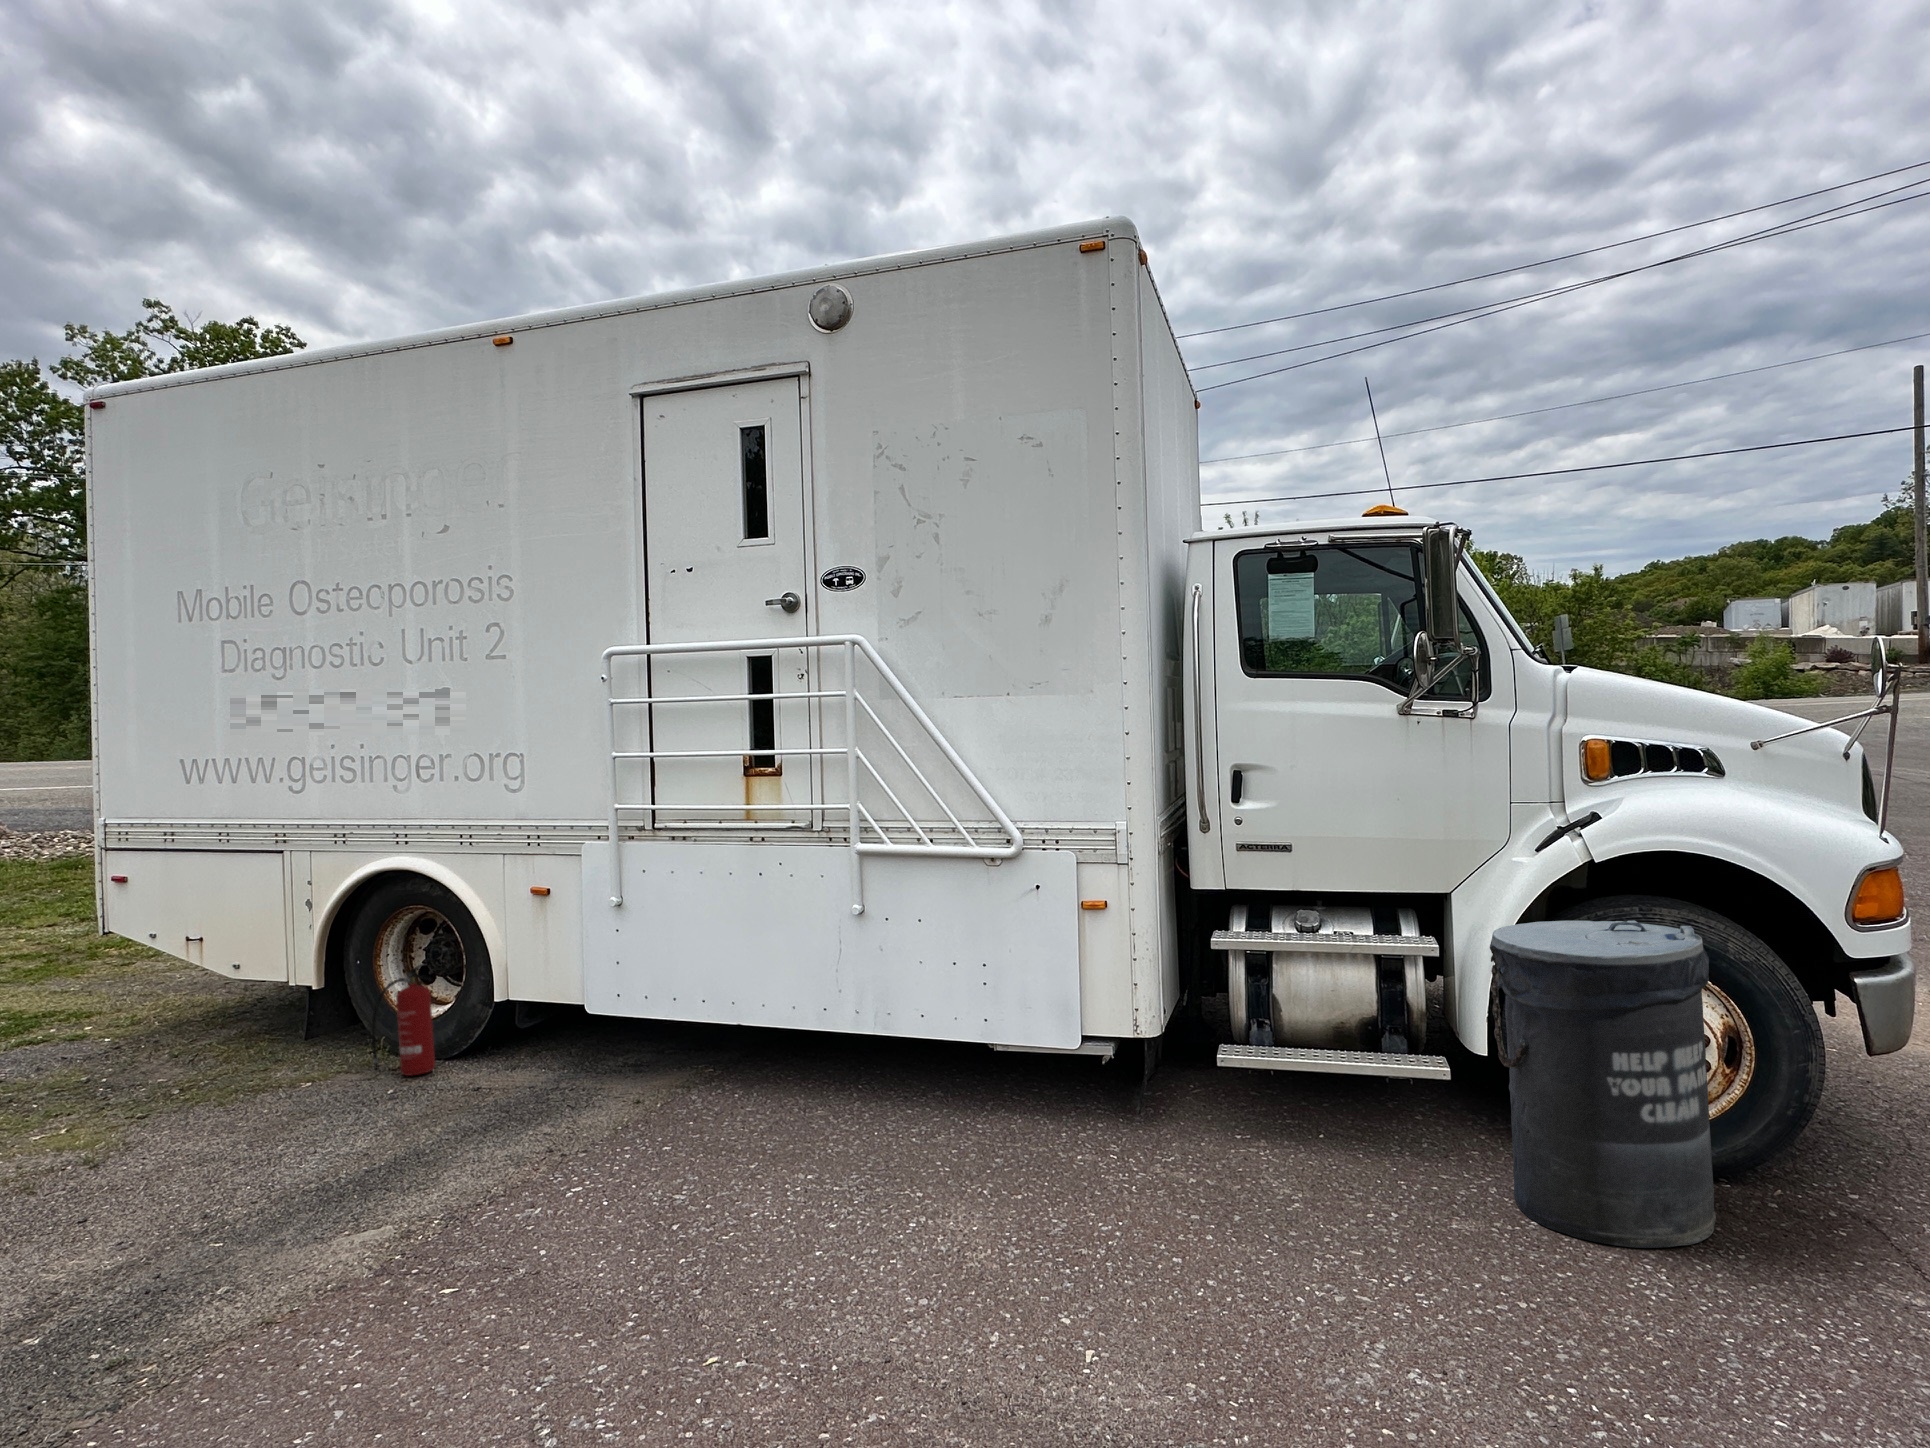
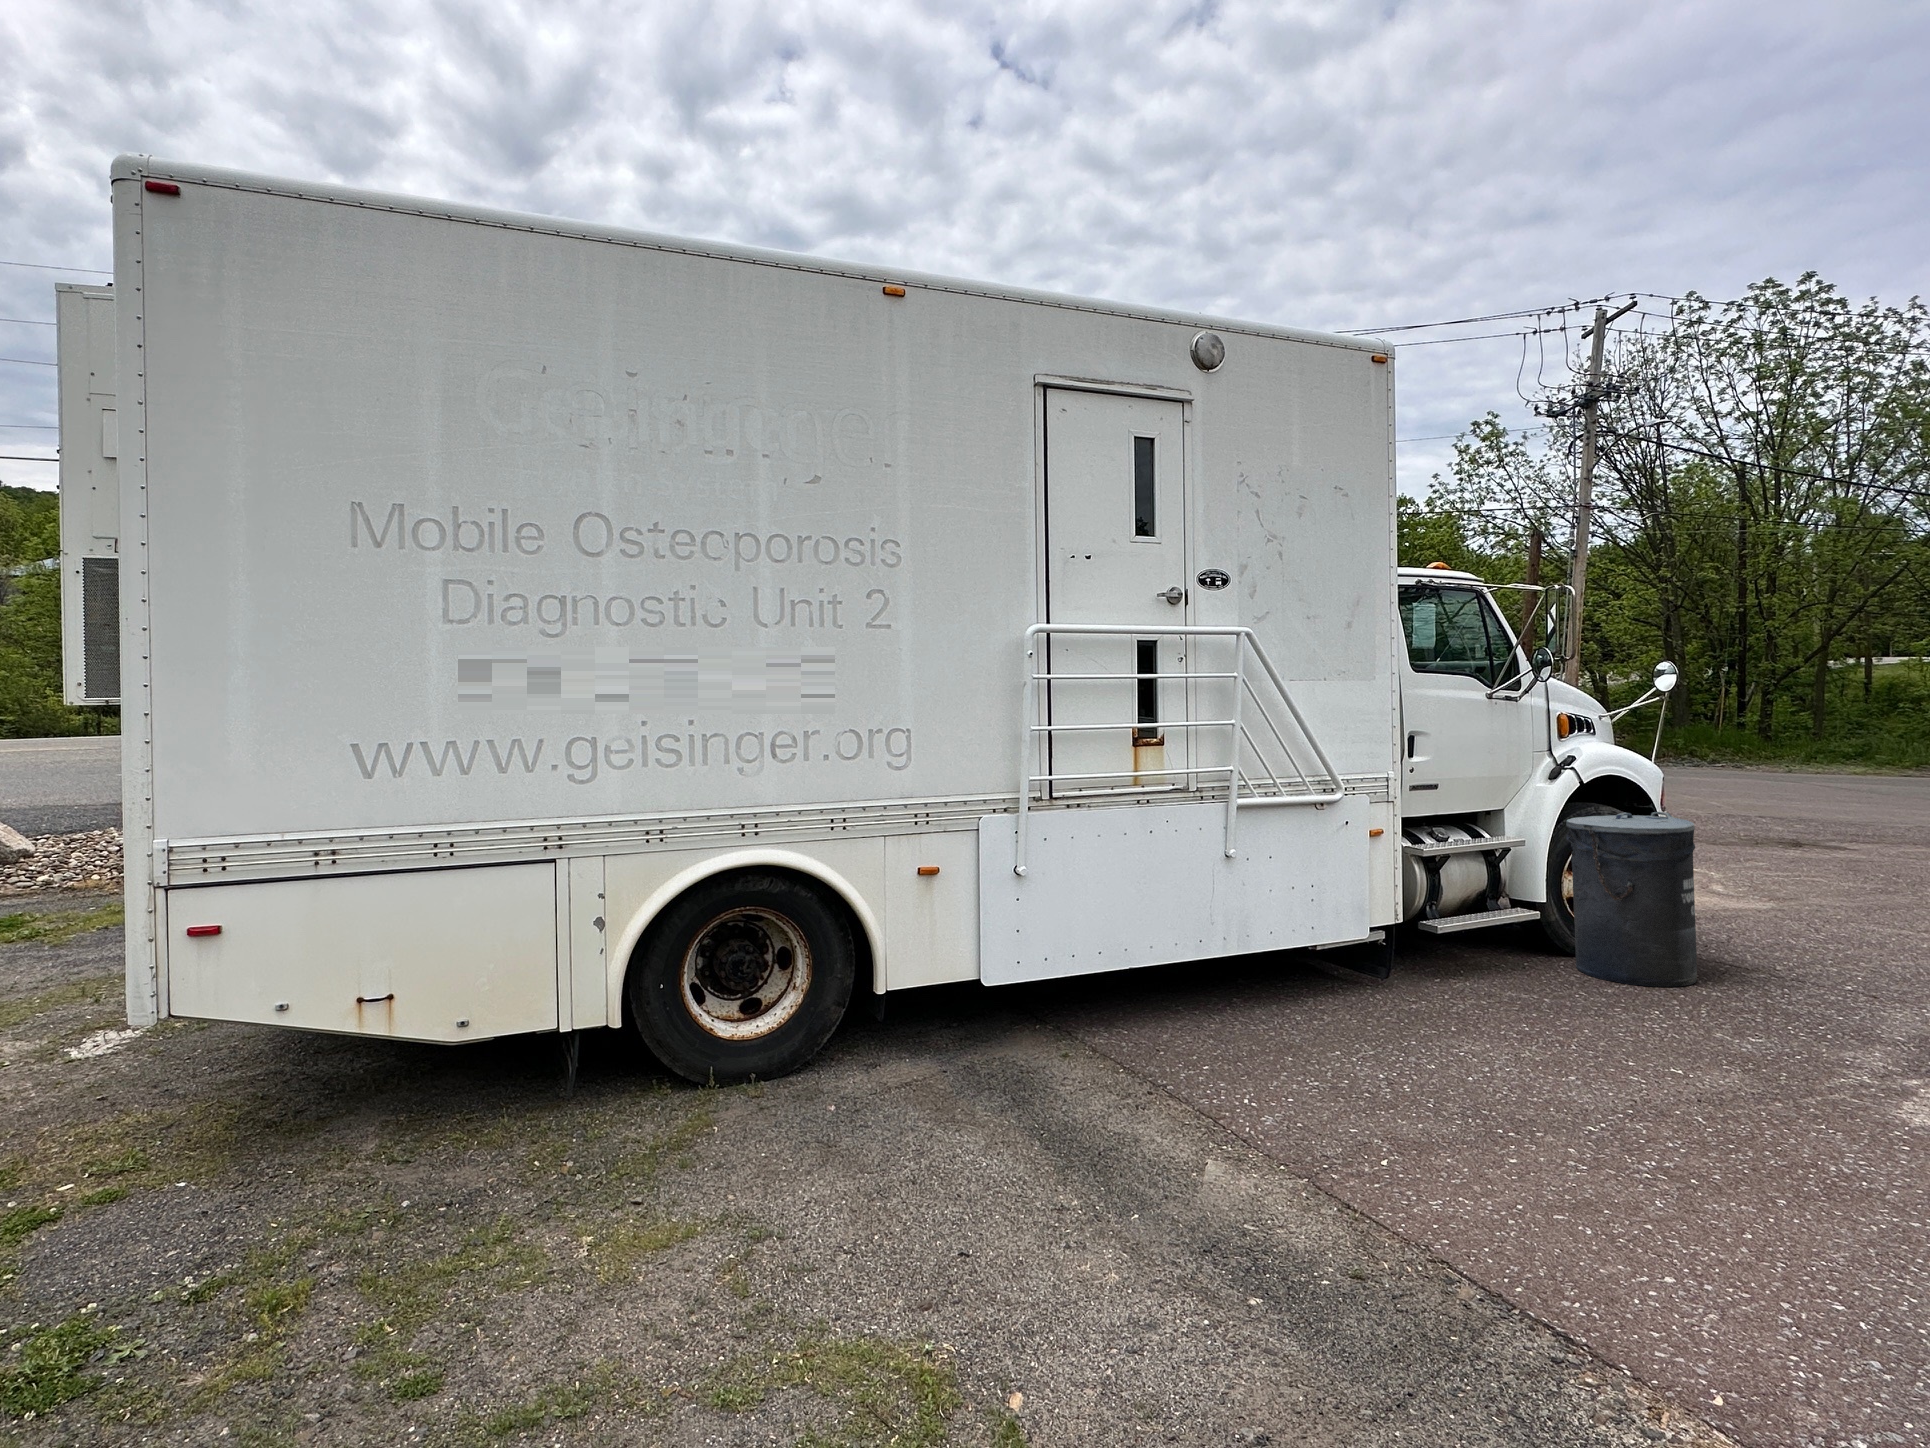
fire extinguisher: present [372,963,435,1076] -> none [703,969,793,1109]

